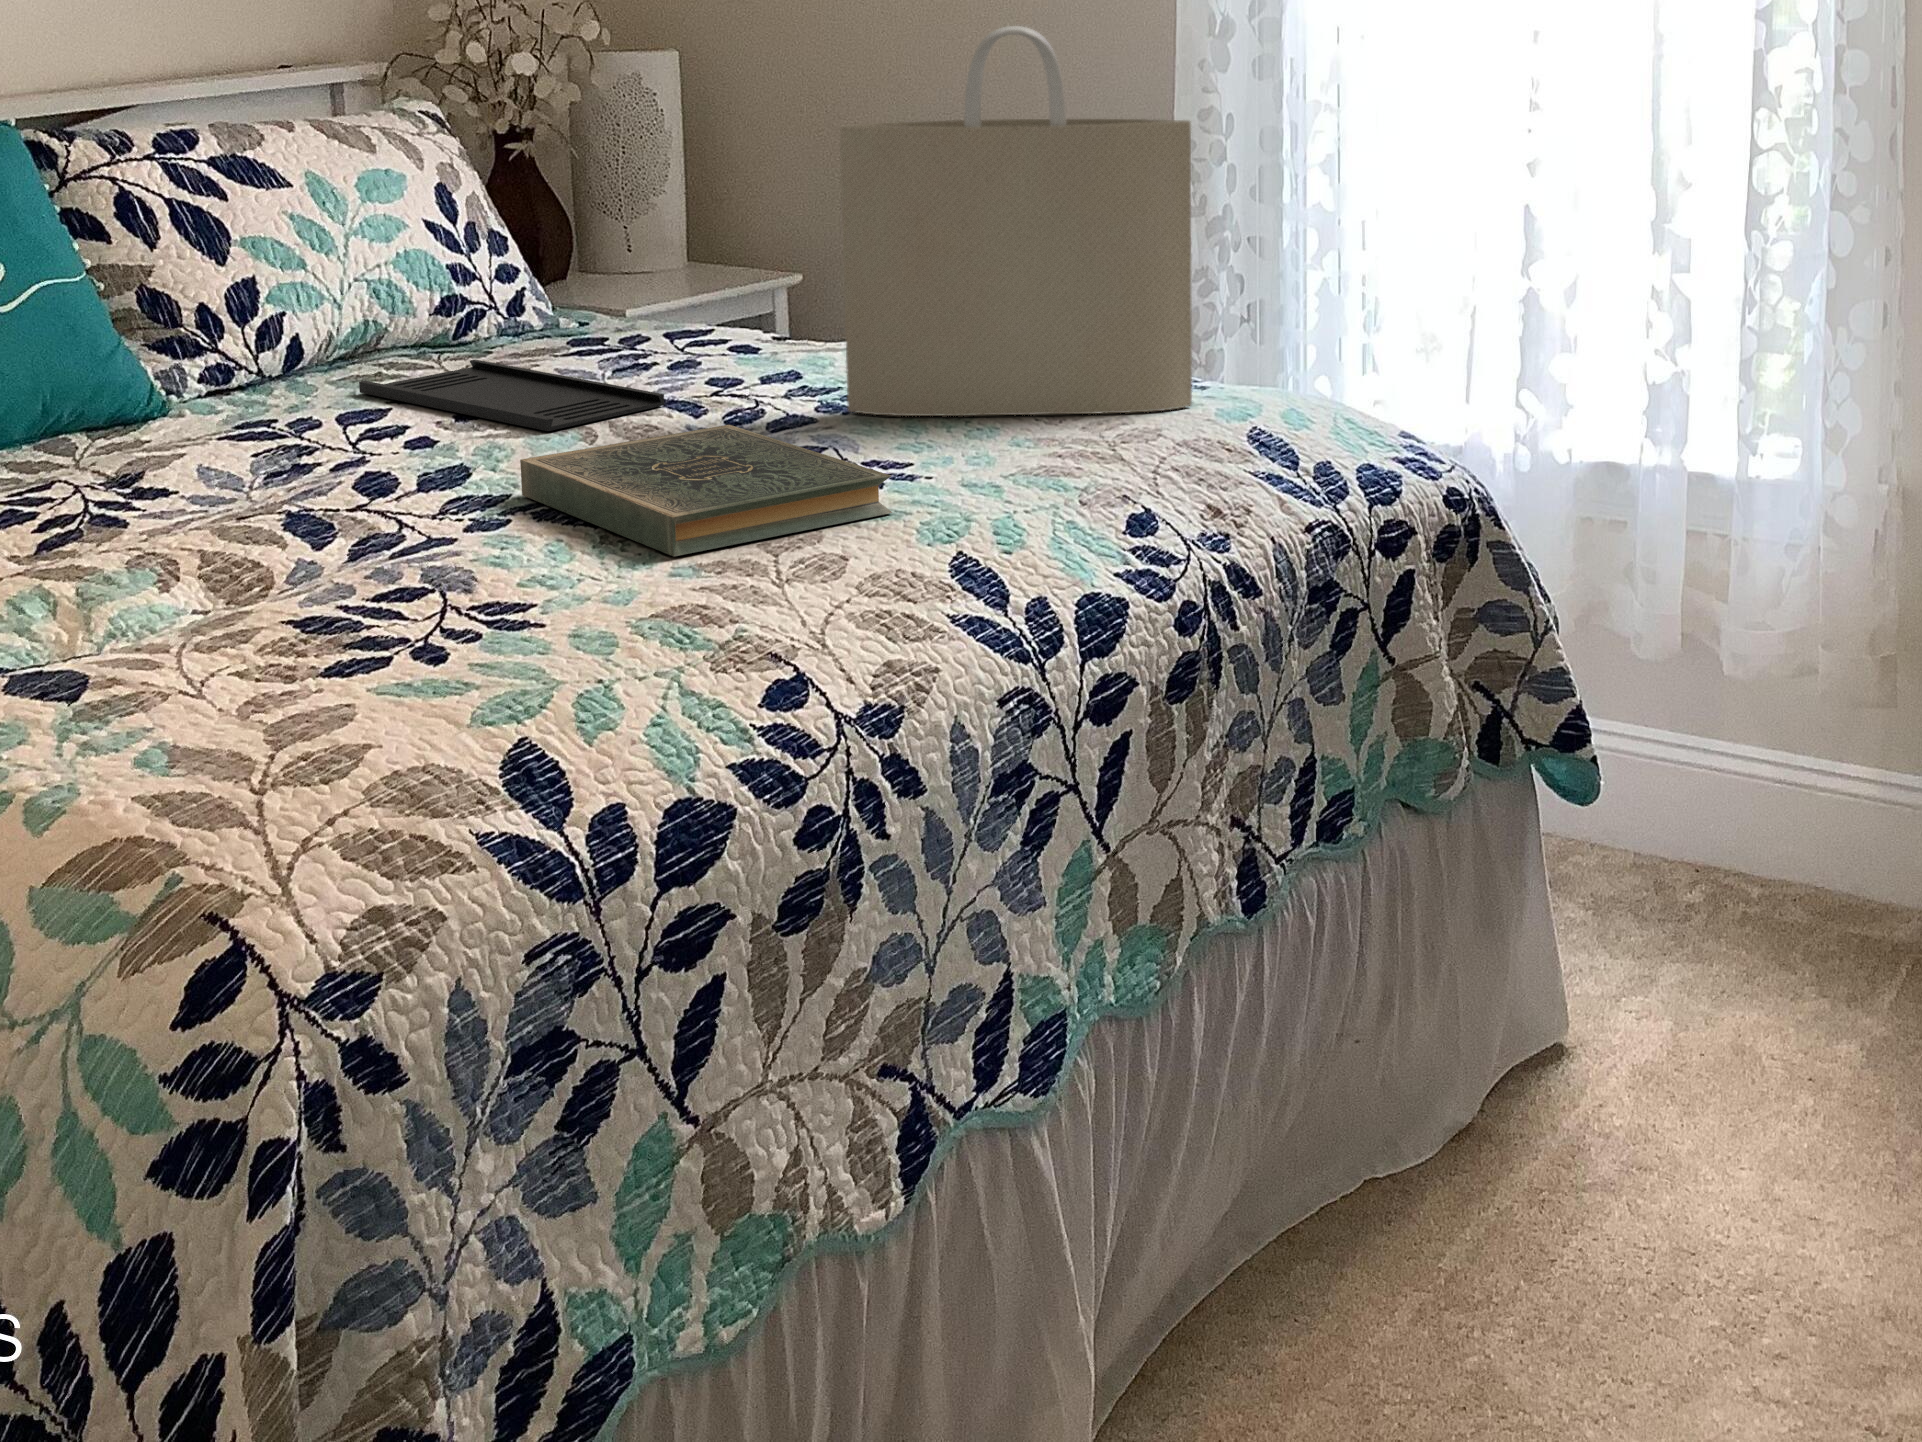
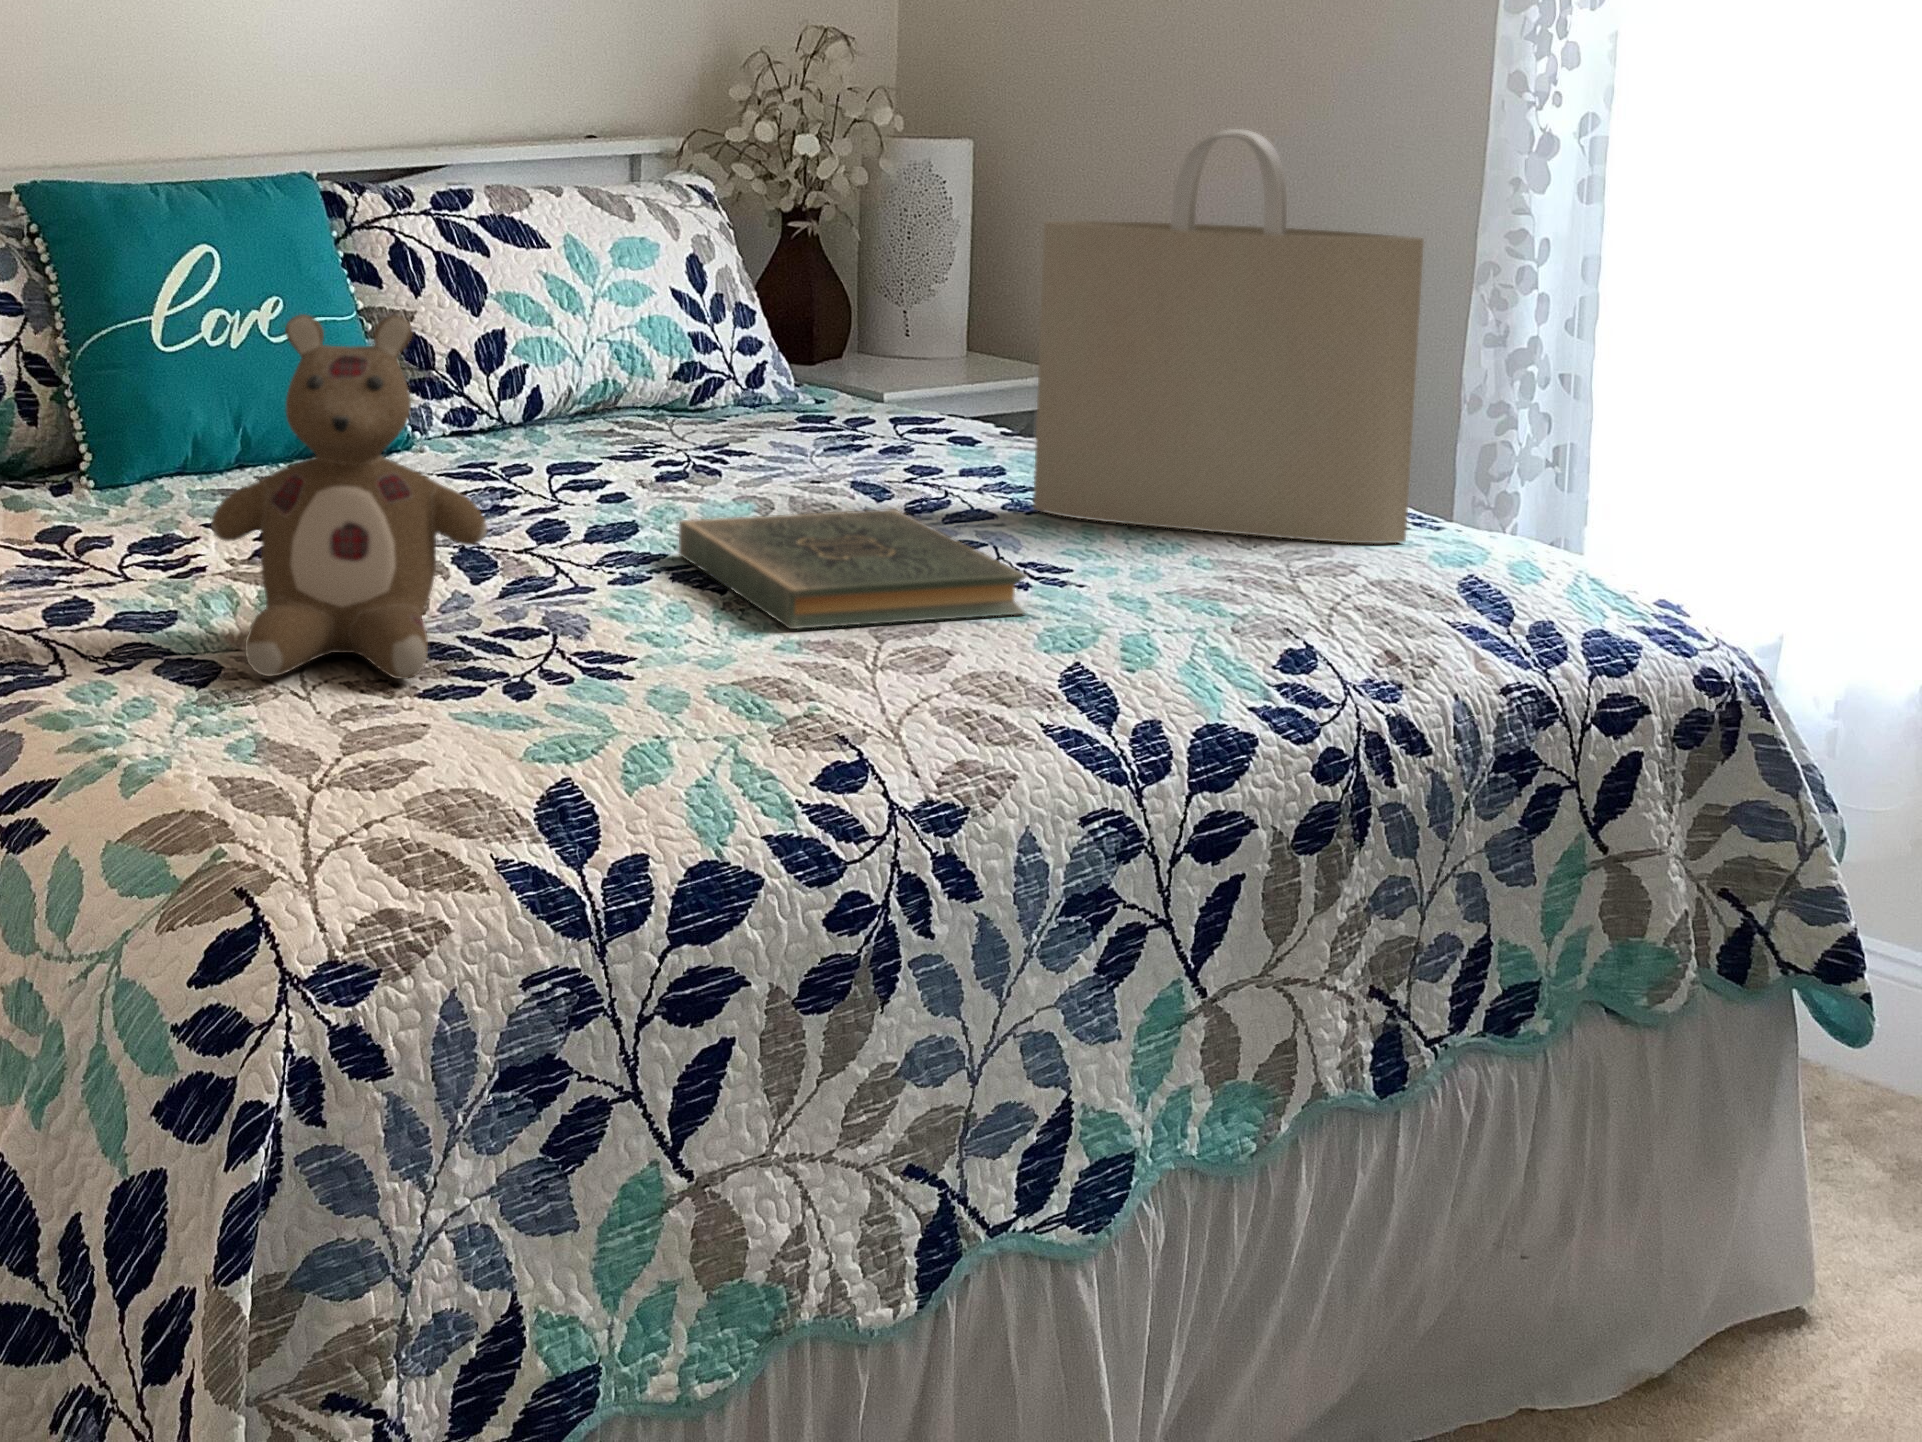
stuffed bear: none [39,269,359,679] -> present [211,314,488,679]
tray: present [359,360,664,431] -> none [582,424,856,498]

